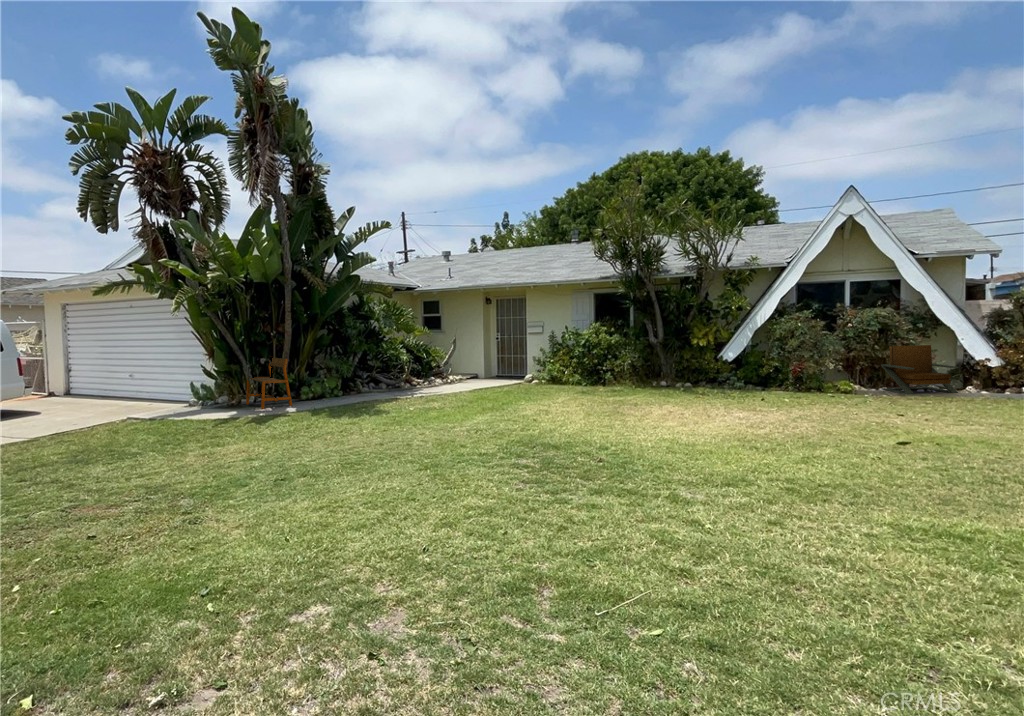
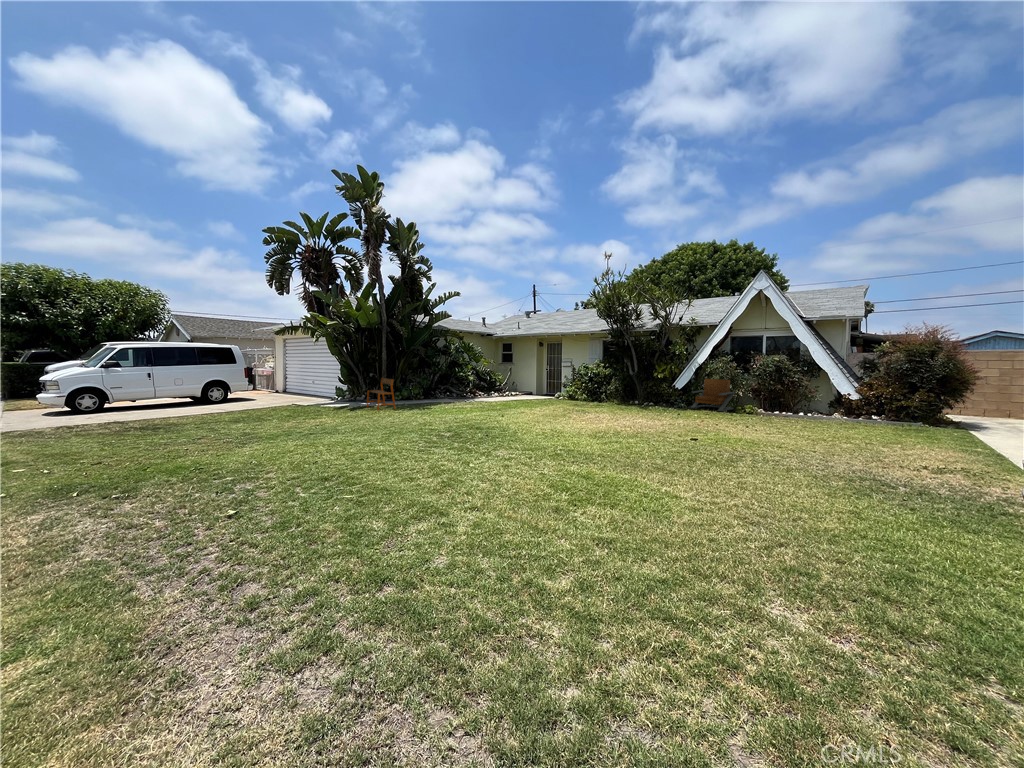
lounge chair: present [881,345,959,395] -> present [691,379,735,411]

